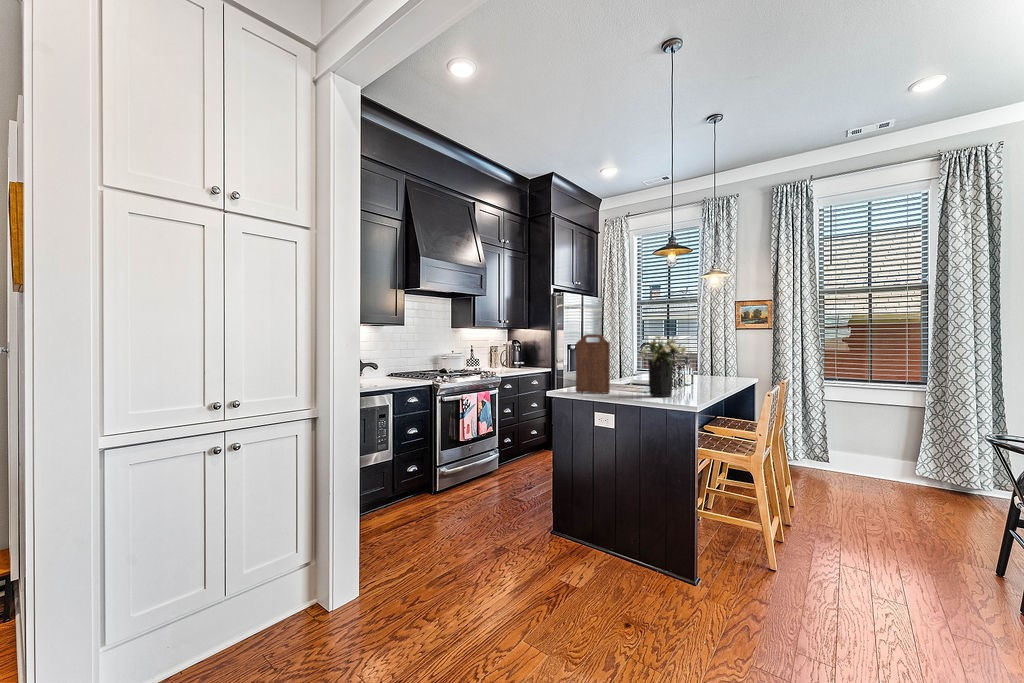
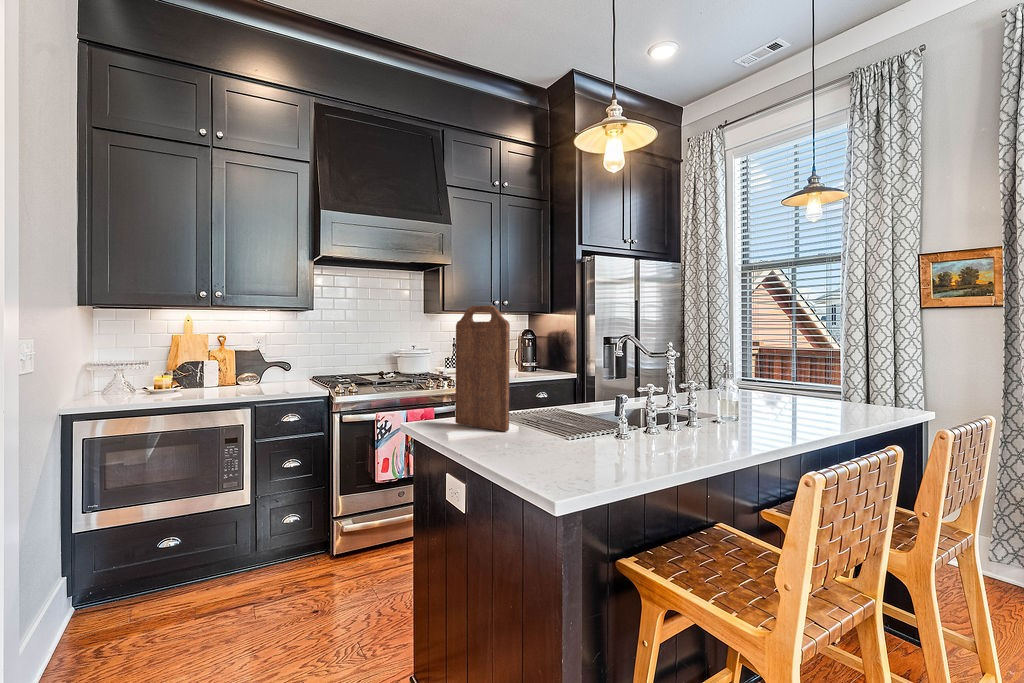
flower arrangement: present [638,335,686,397] -> none [529,299,653,450]

